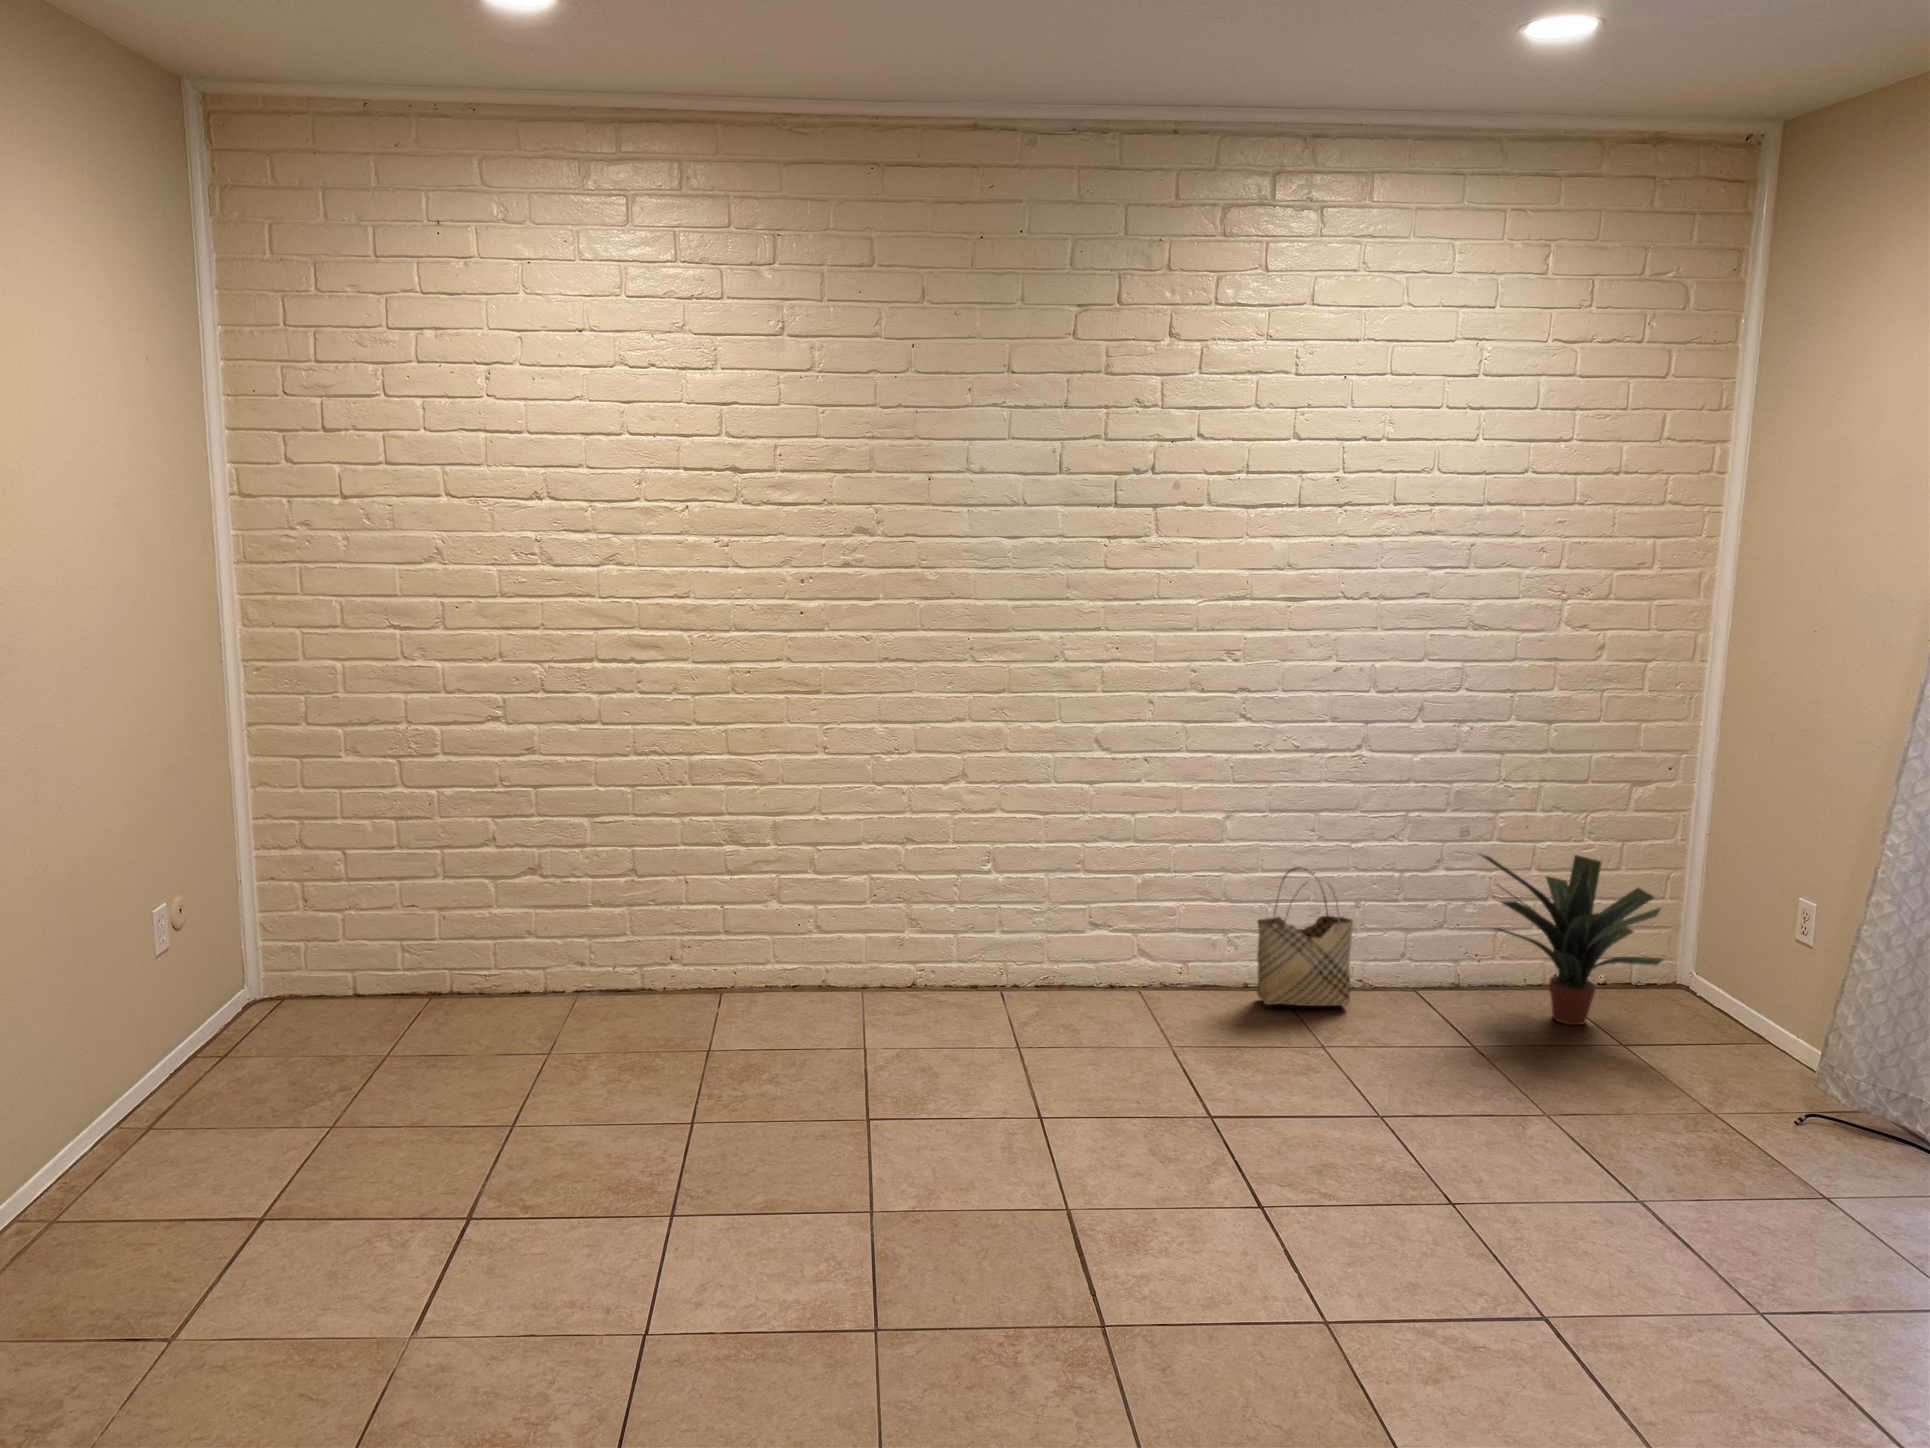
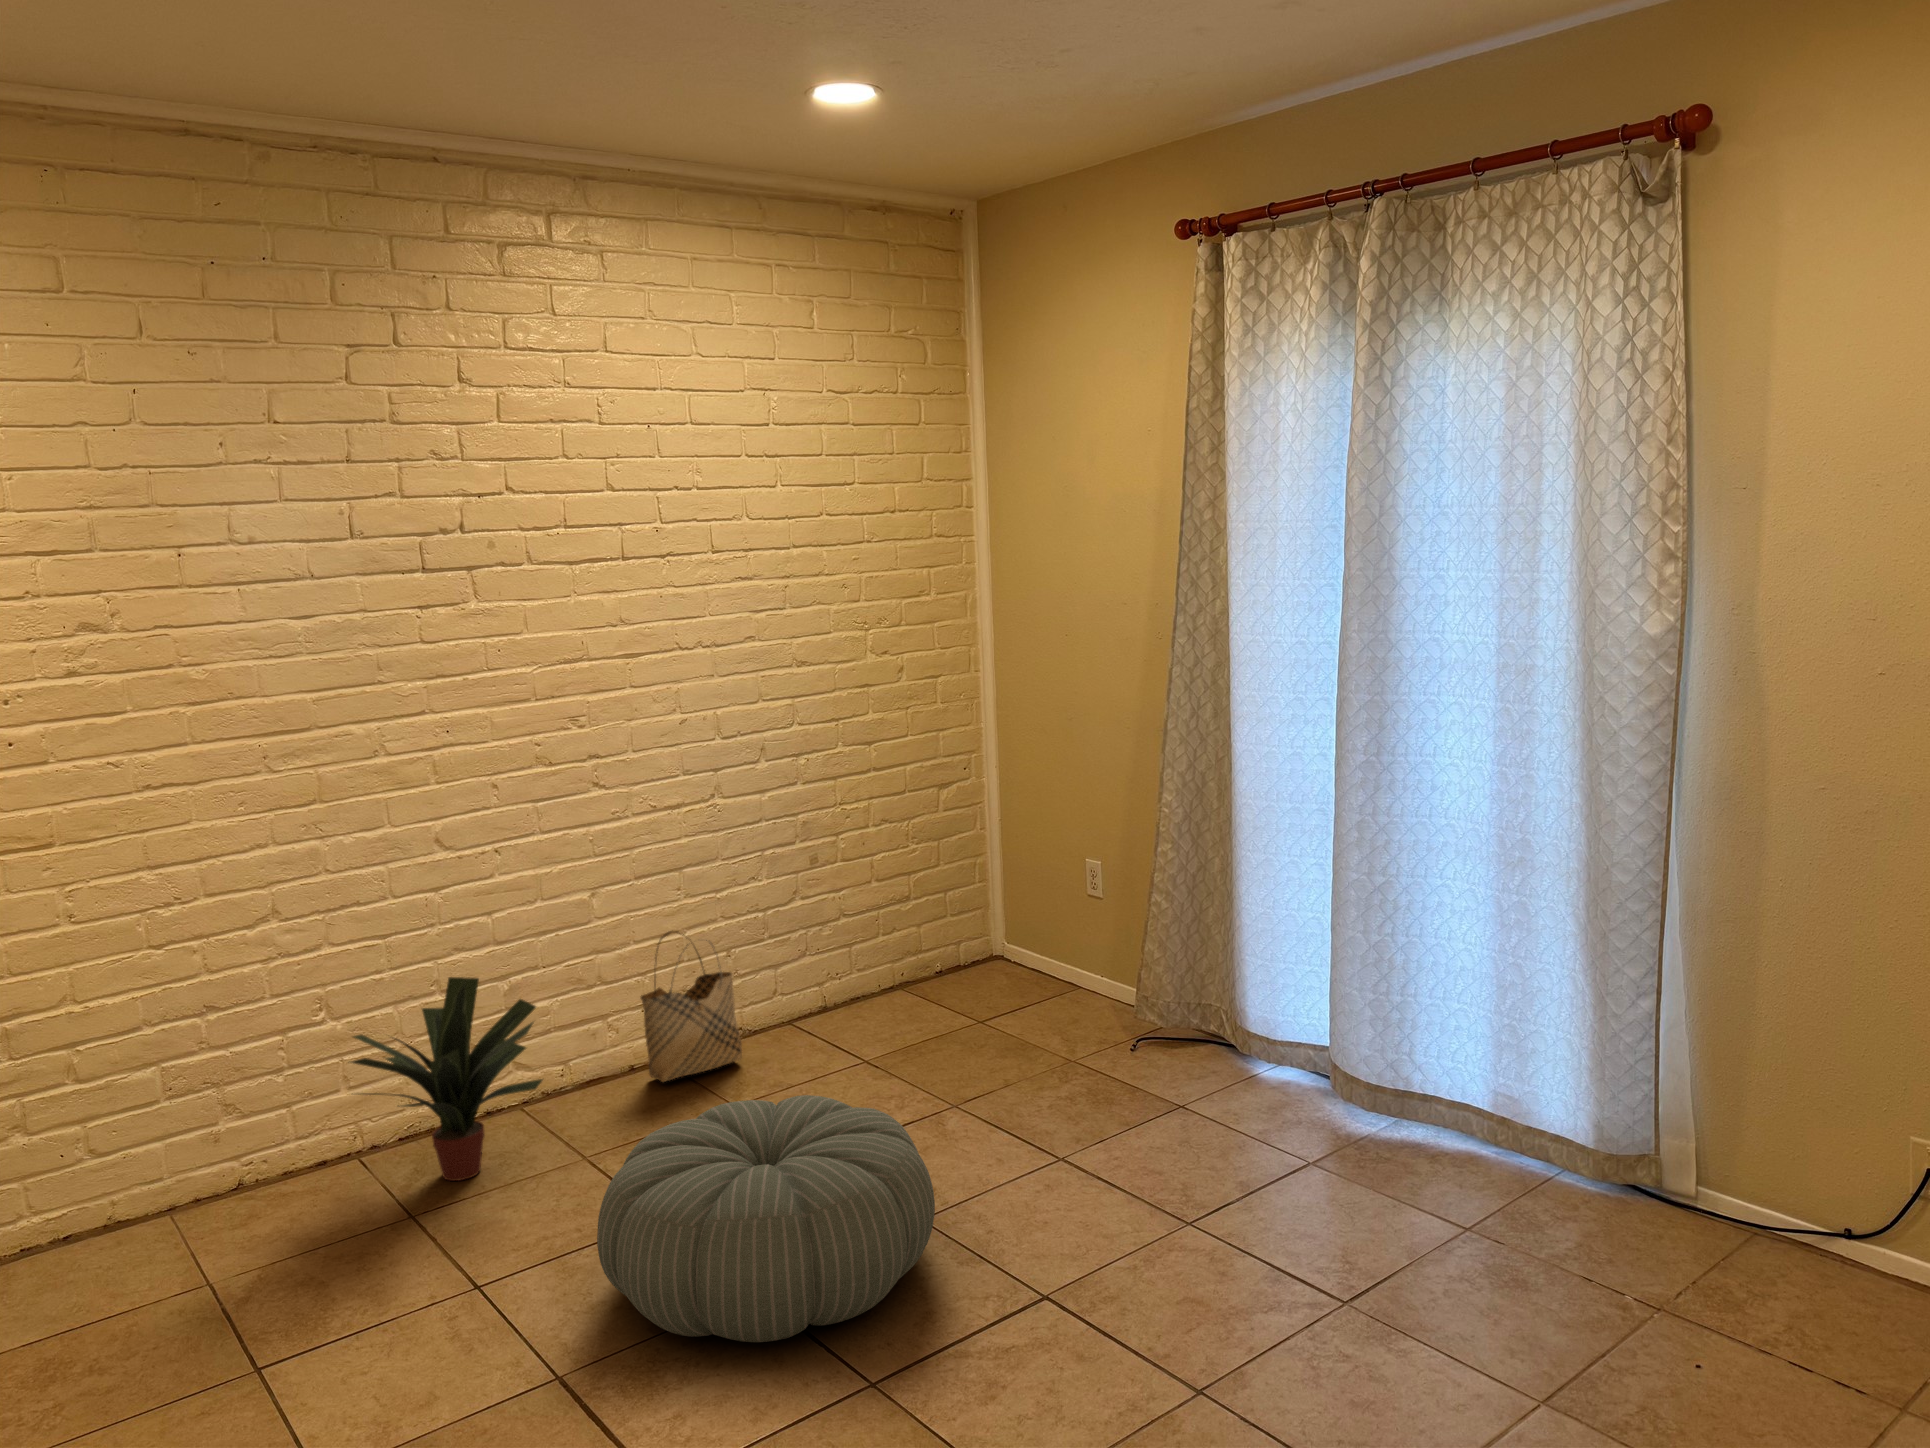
potted plant: present [1481,855,1662,1025] -> present [351,977,543,1181]
pouf: none [1119,1031,1444,1264] -> present [597,1095,935,1342]

